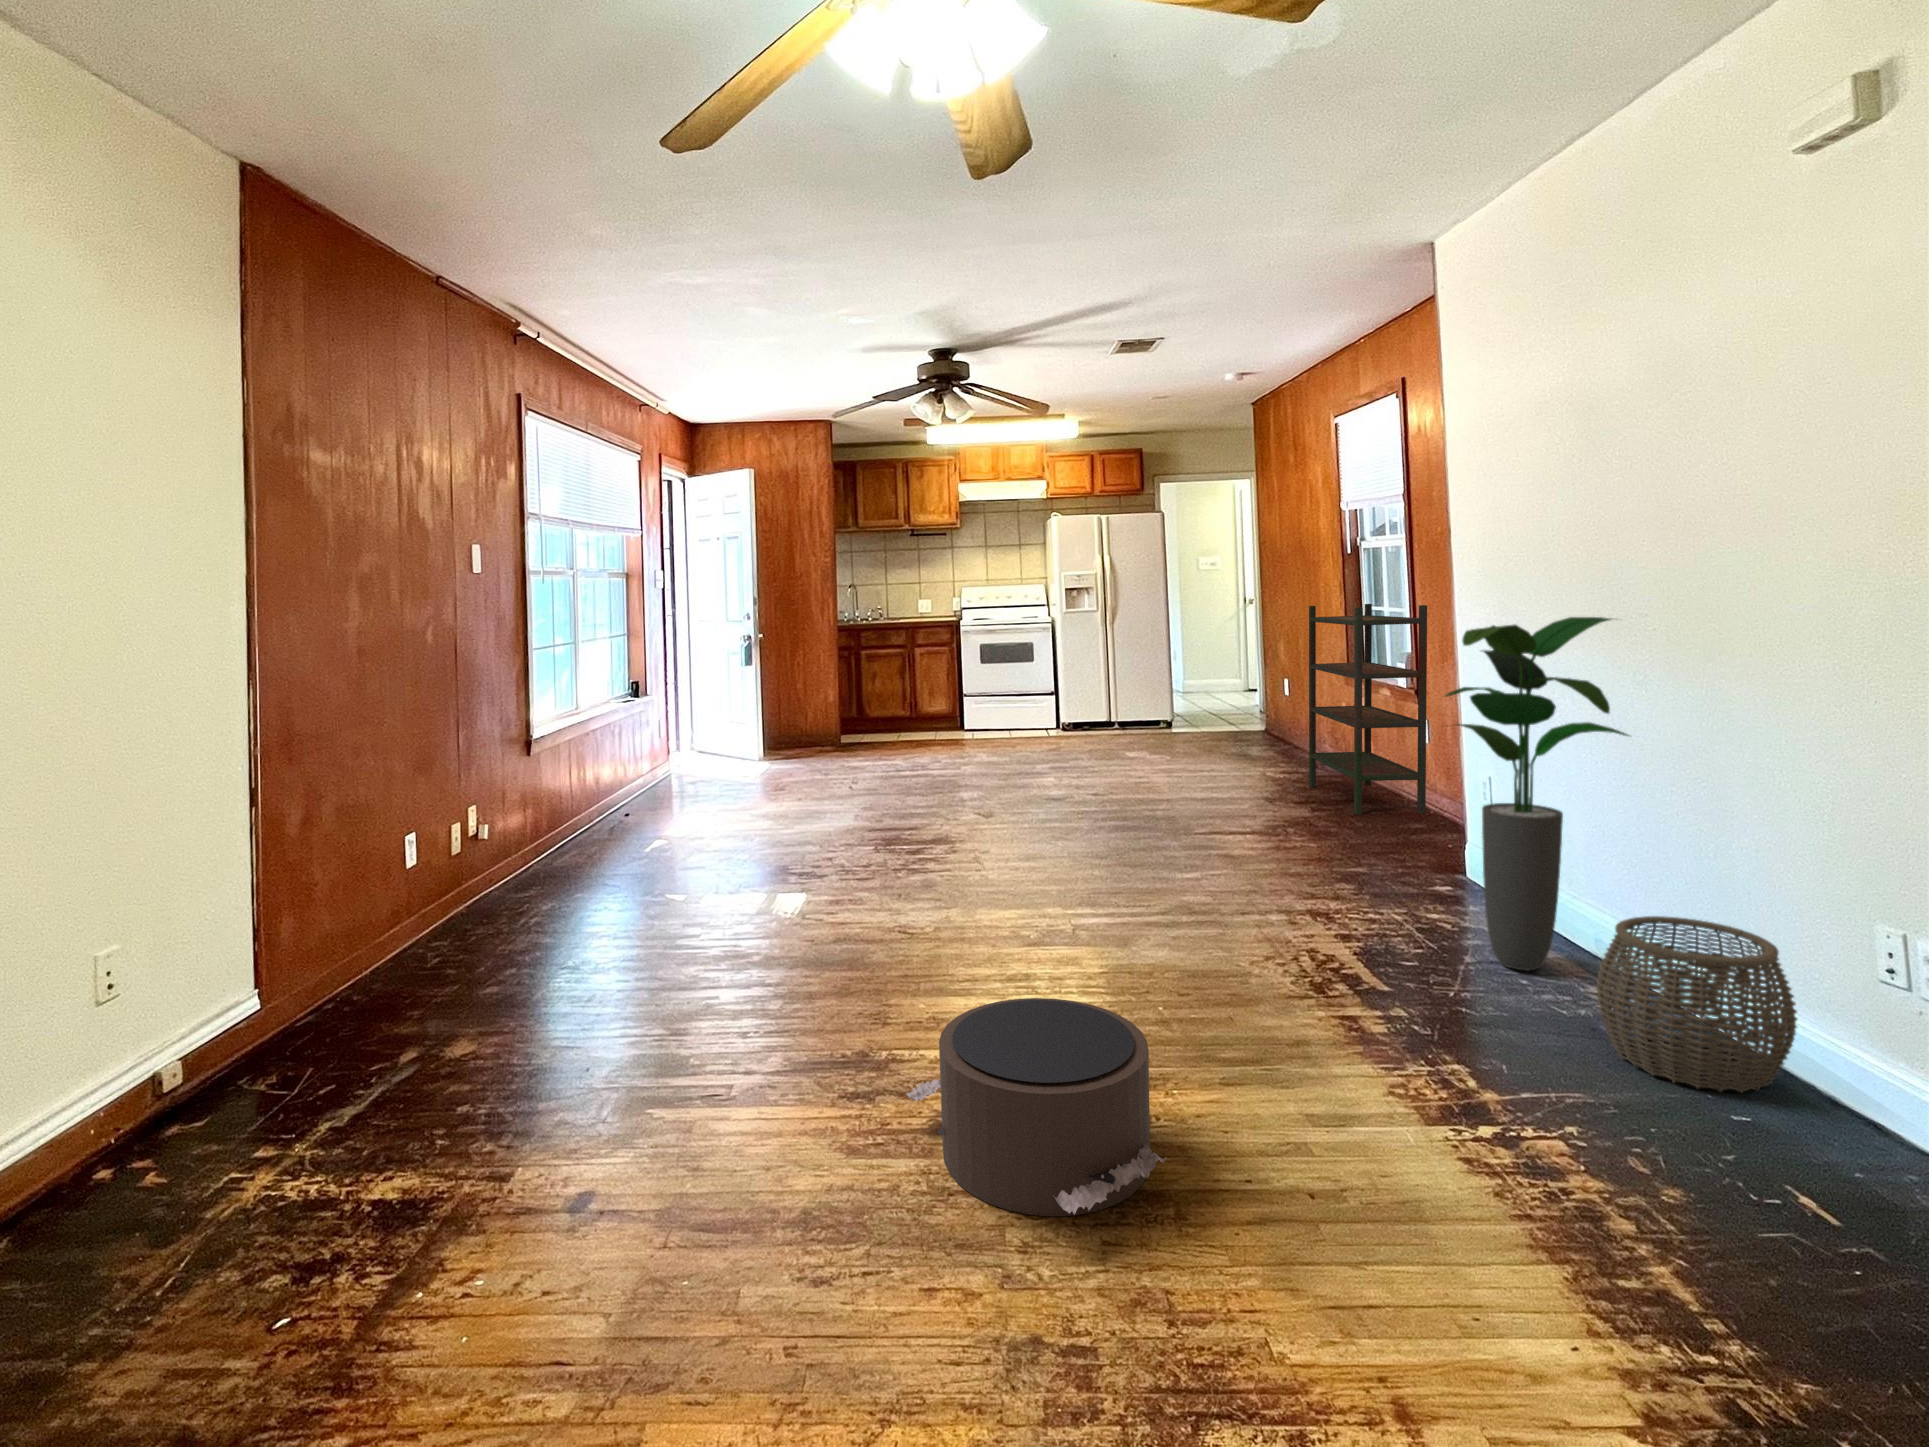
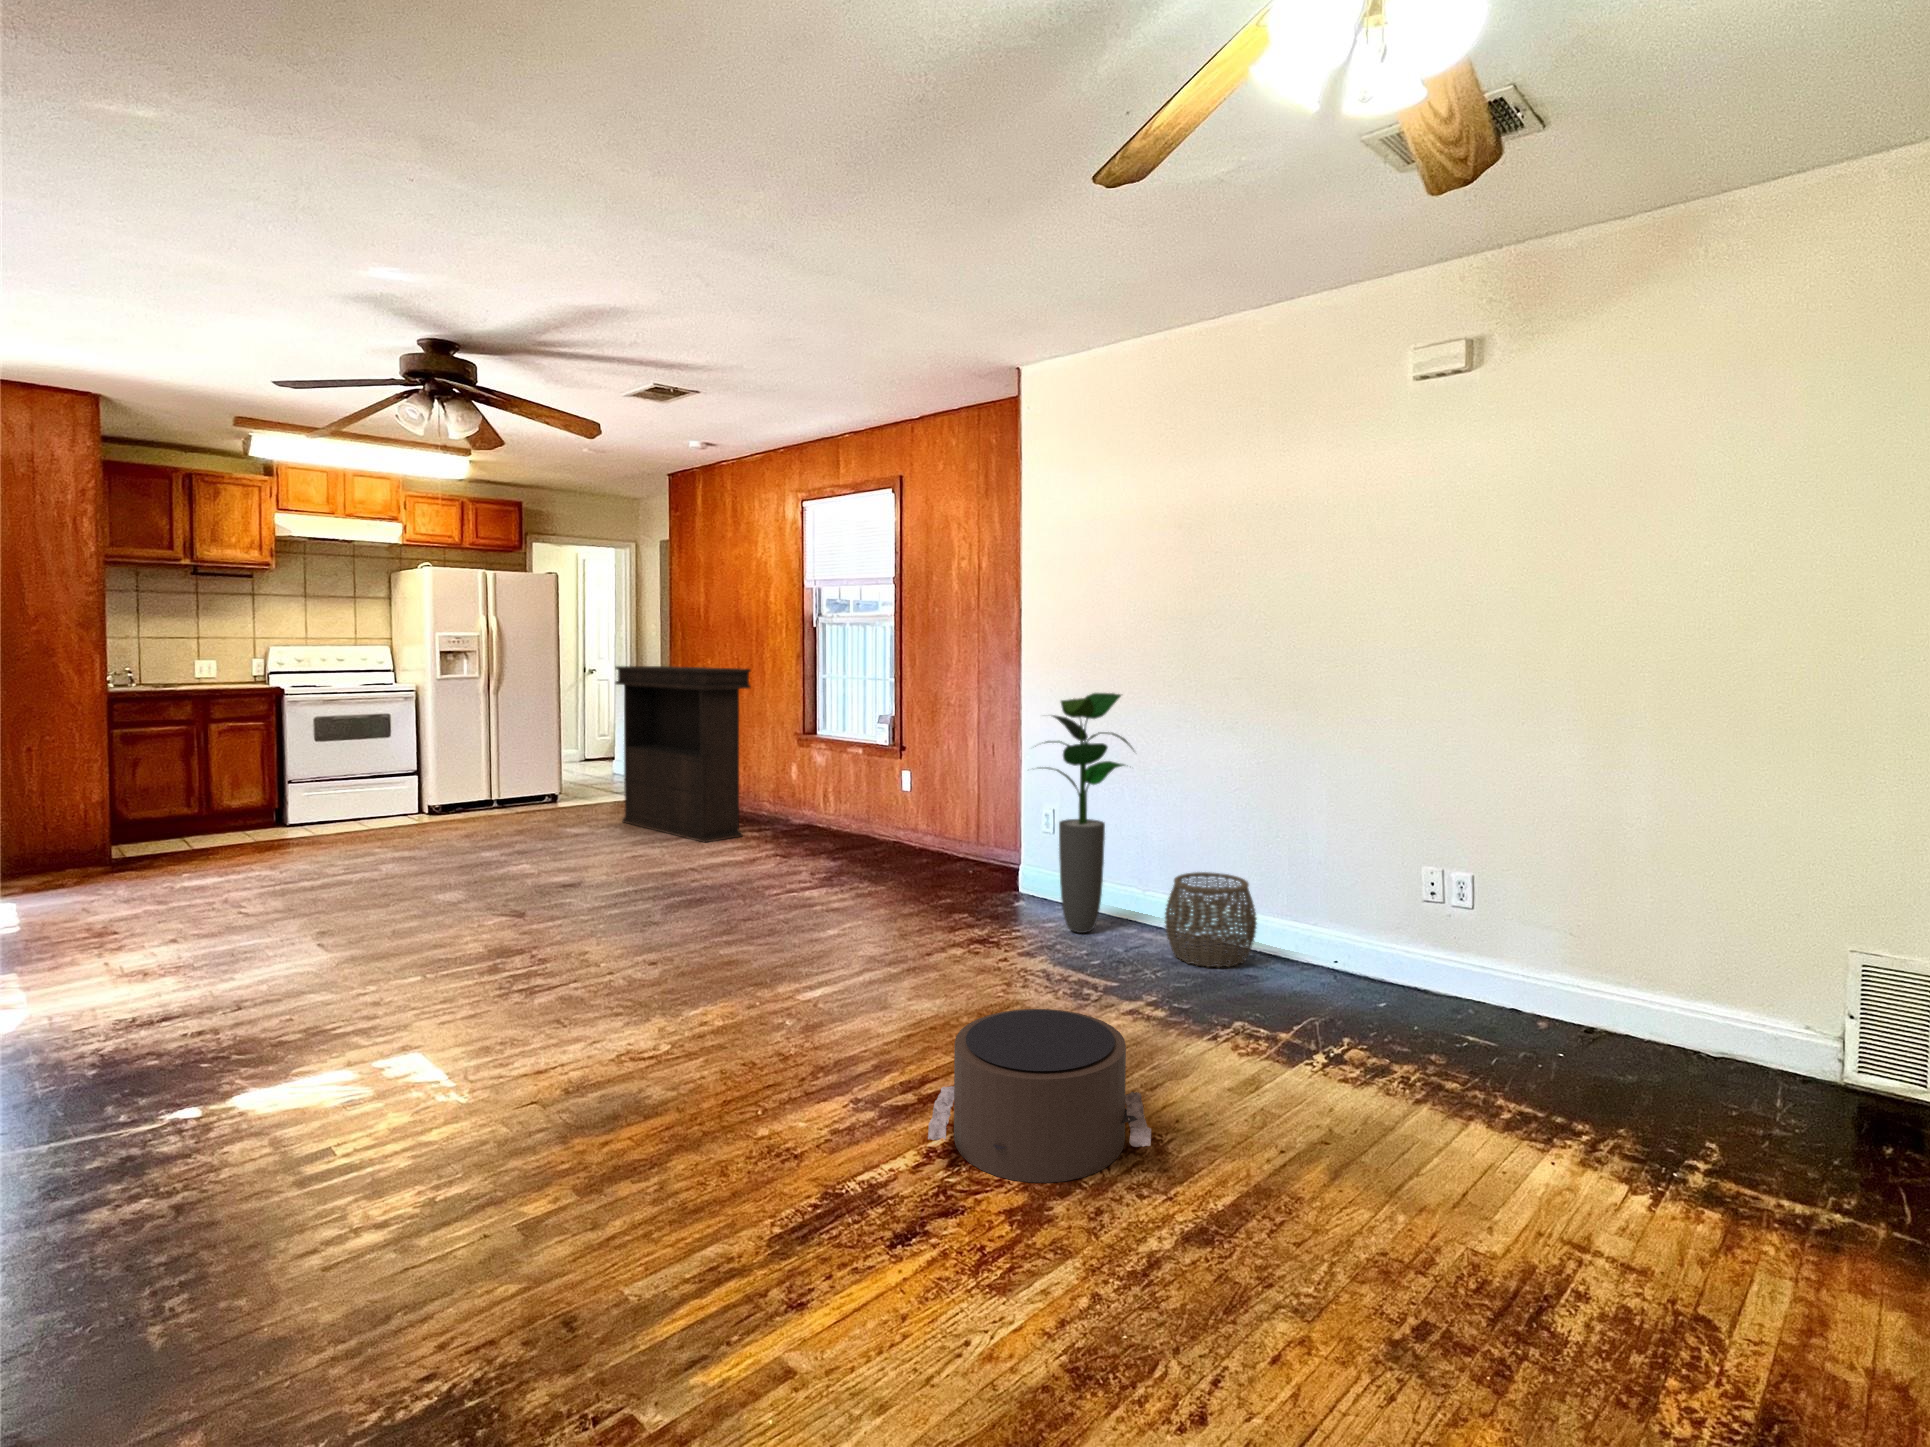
console table: none [1184,596,1287,781] -> present [615,666,751,842]
bookshelf: present [1309,604,1427,815] -> none [774,678,887,855]

